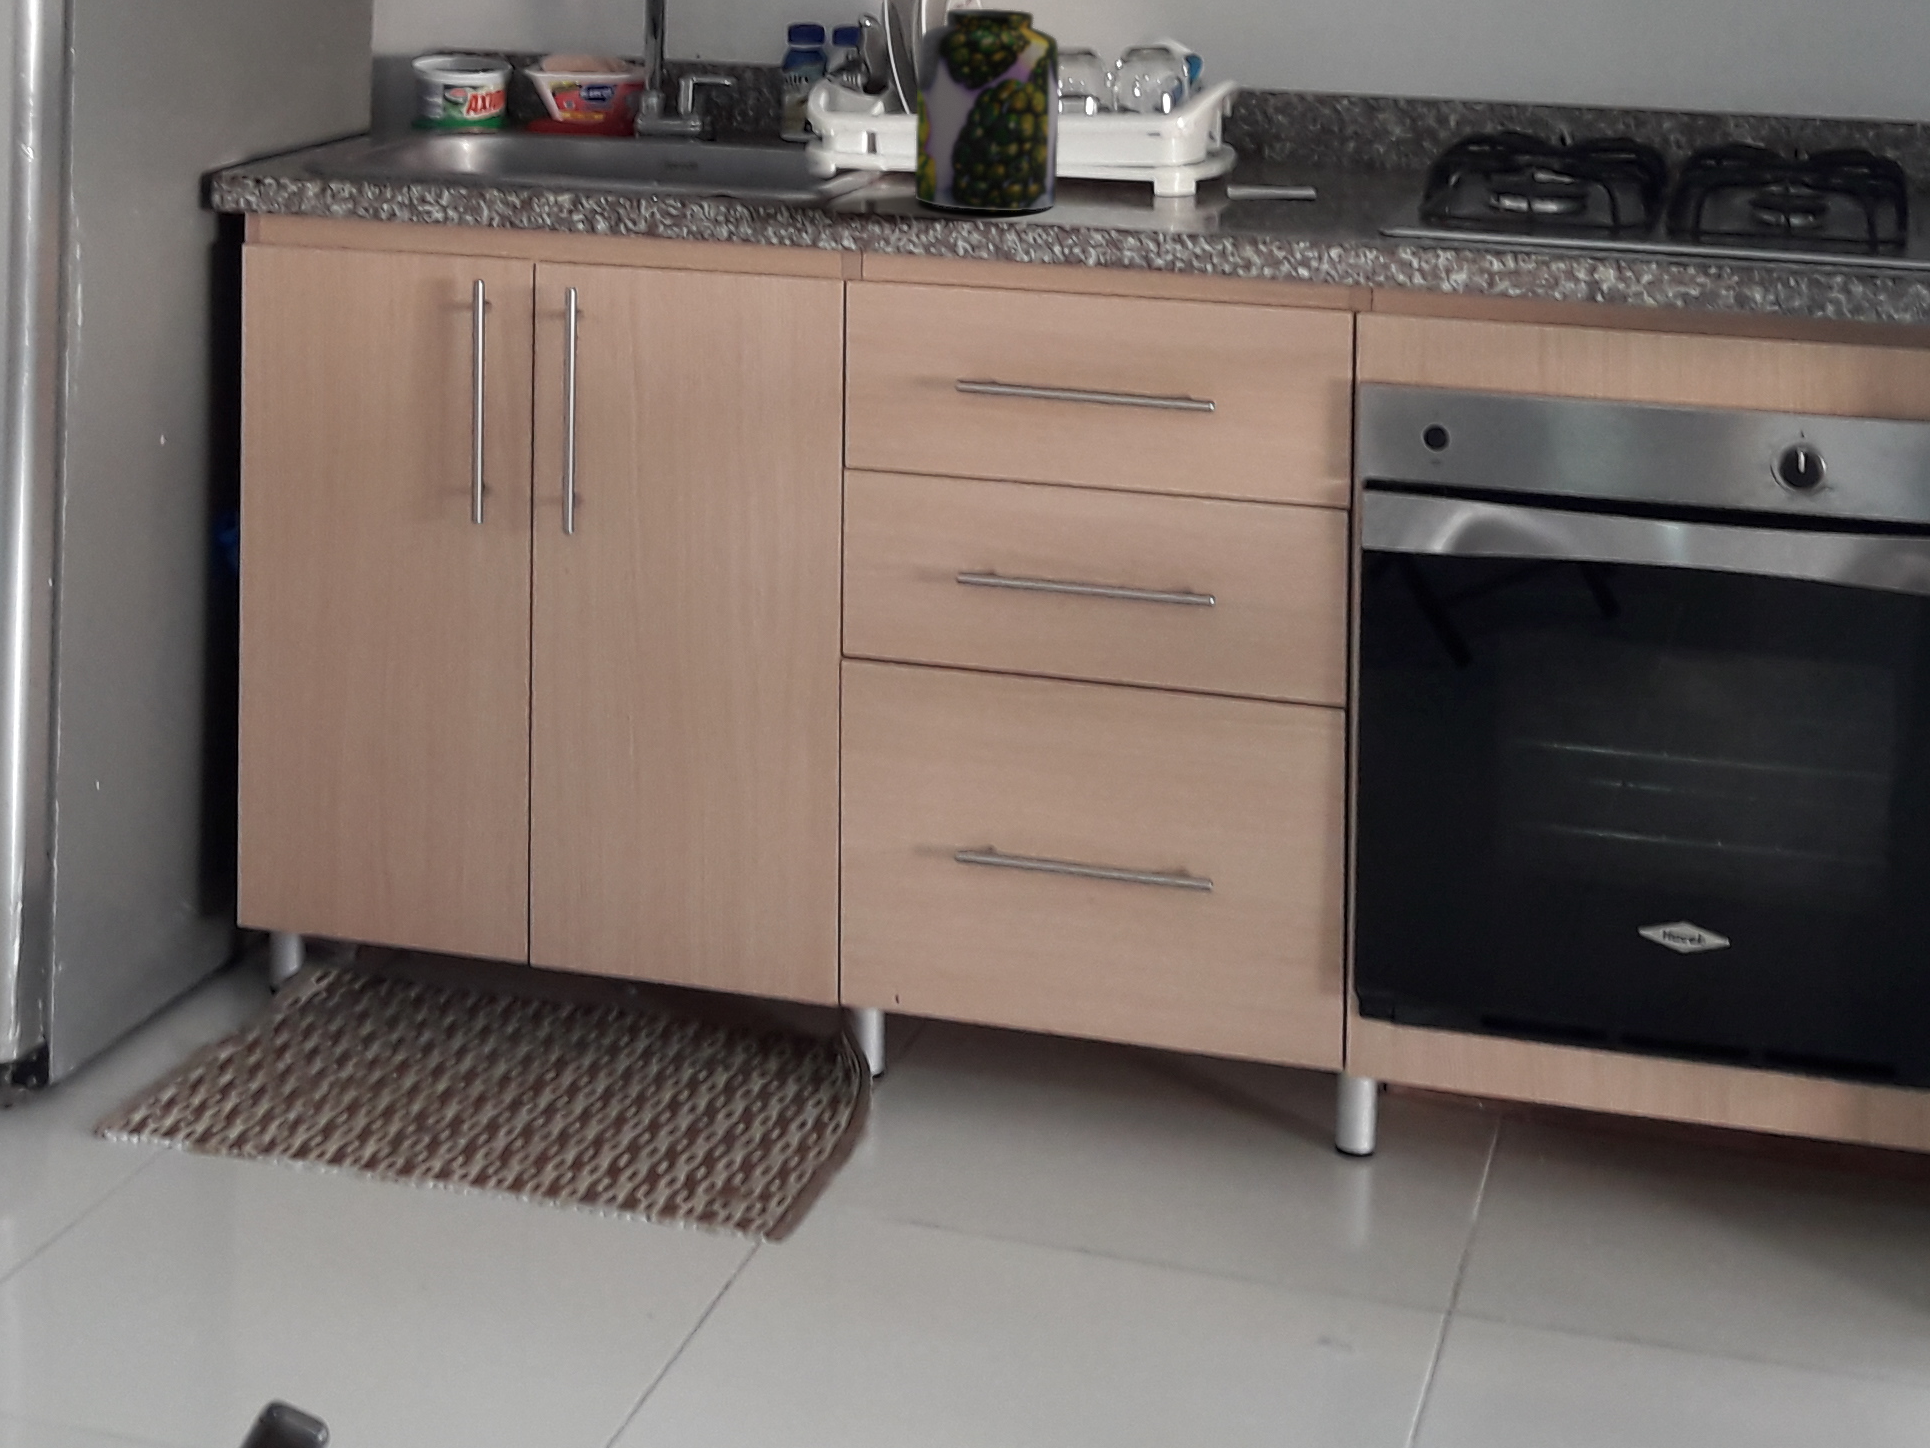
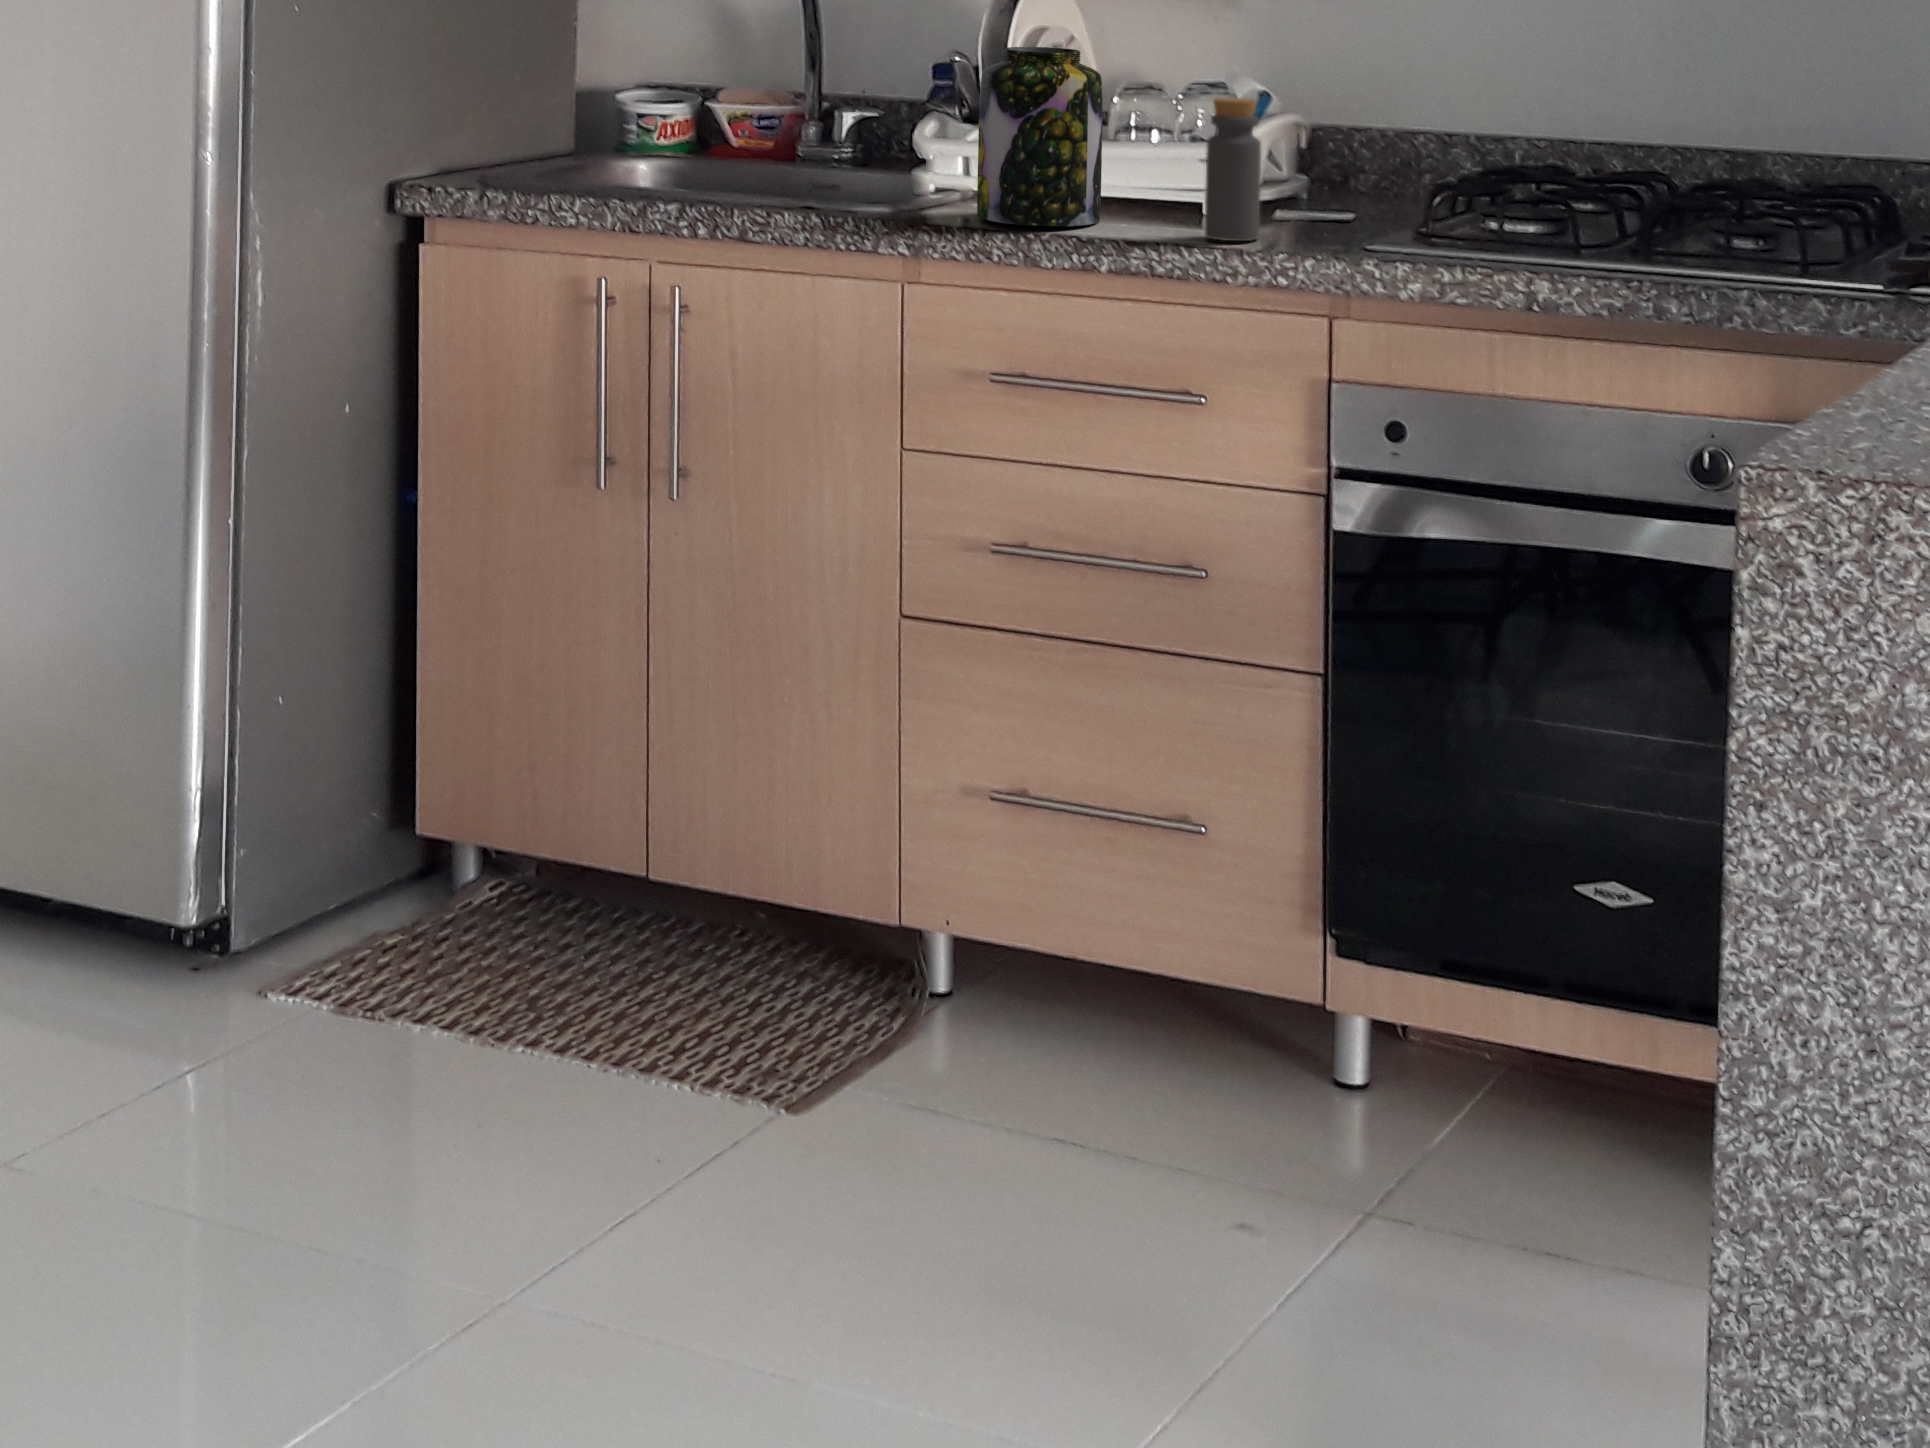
bottle: none [1193,65,1256,225] -> present [1205,98,1261,241]

